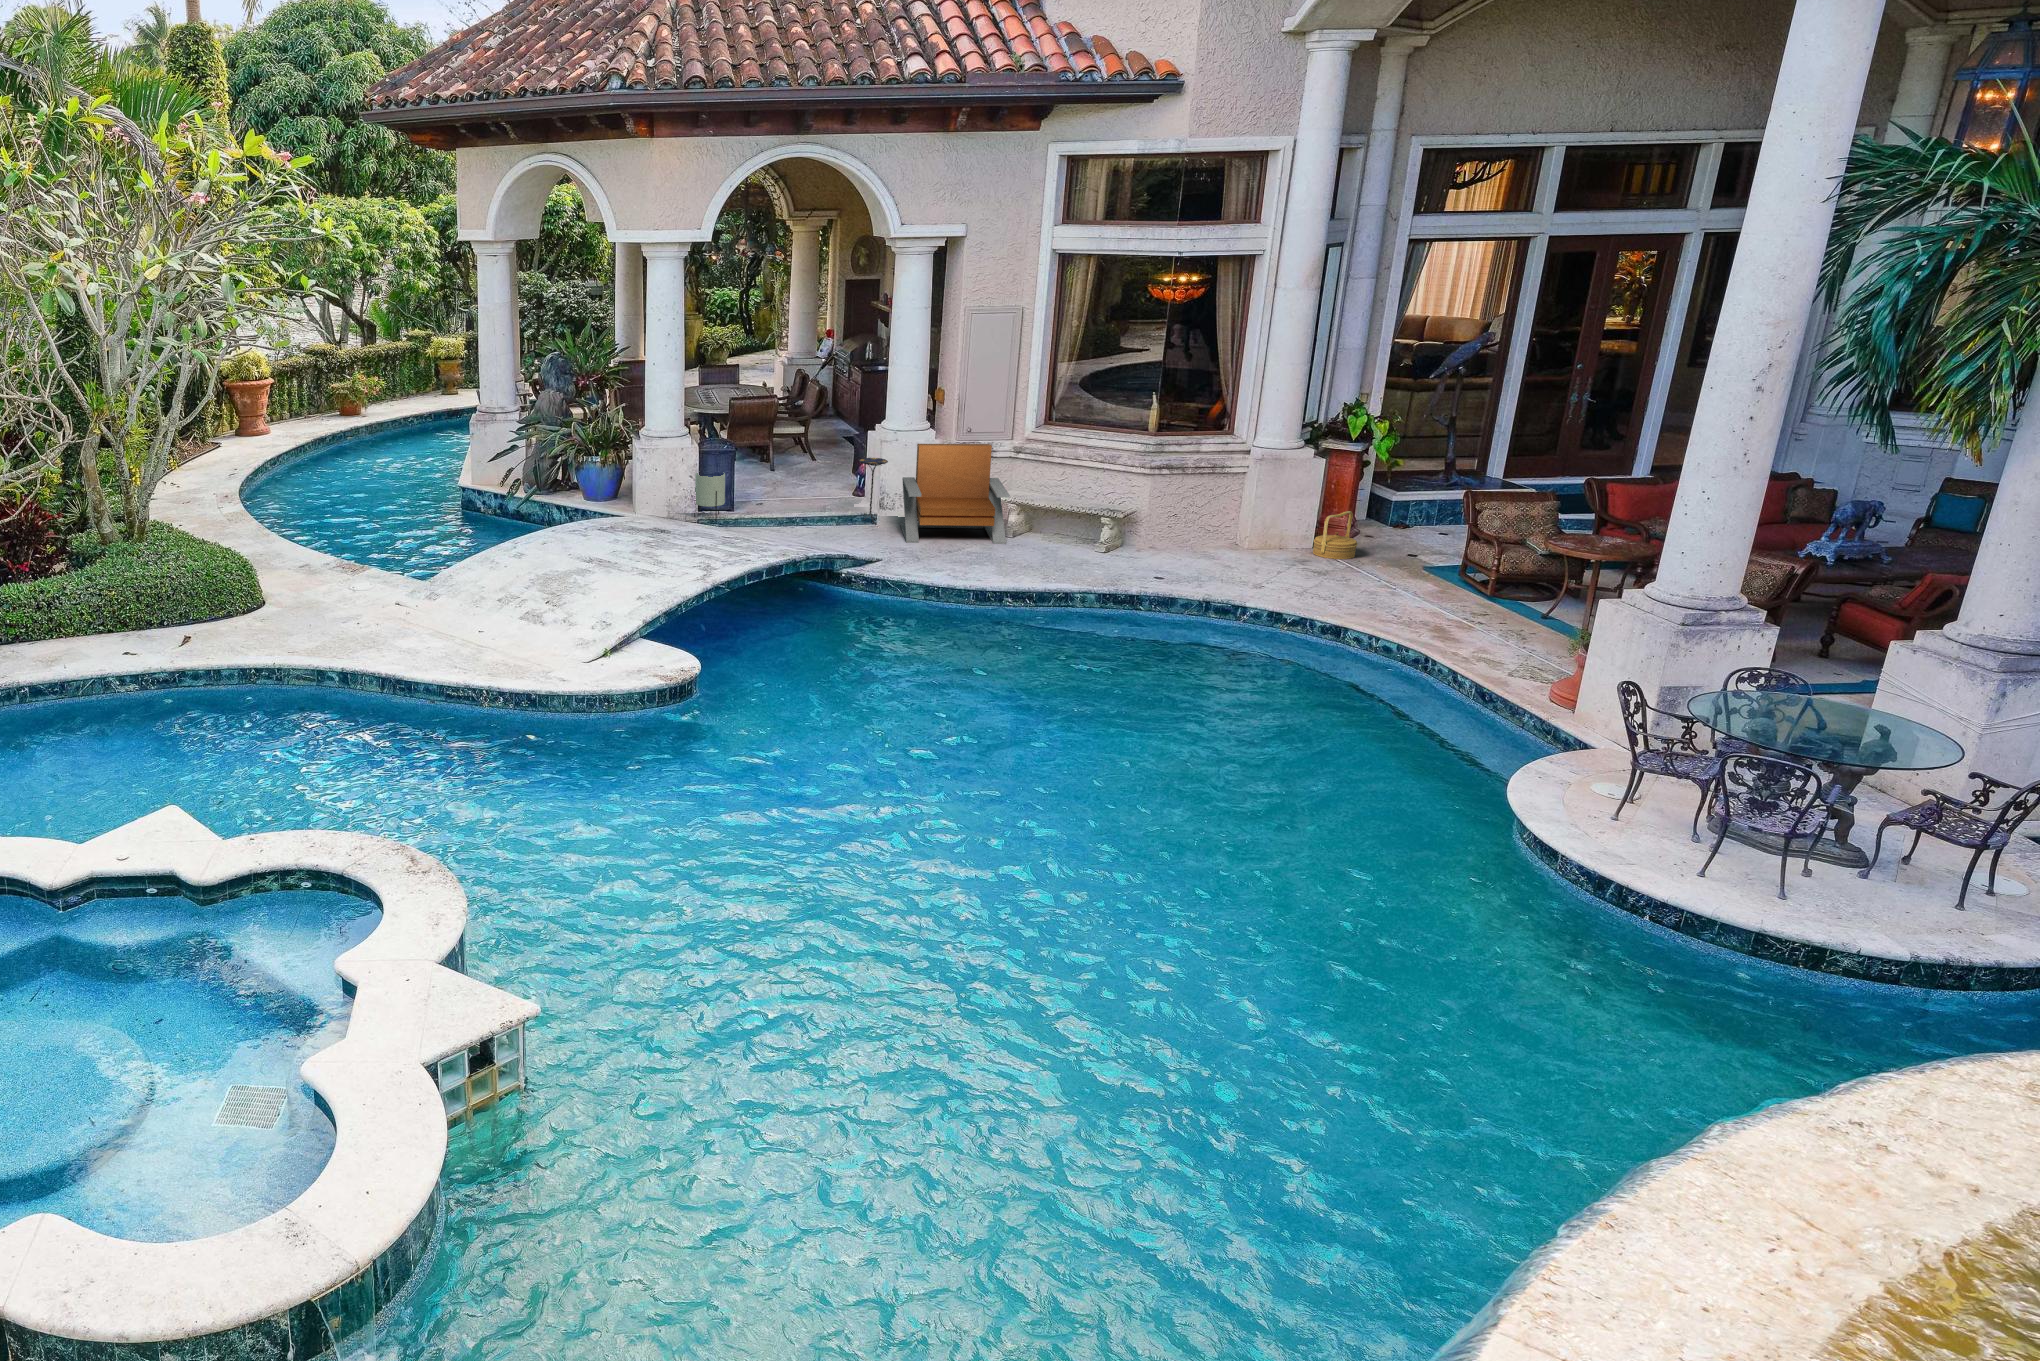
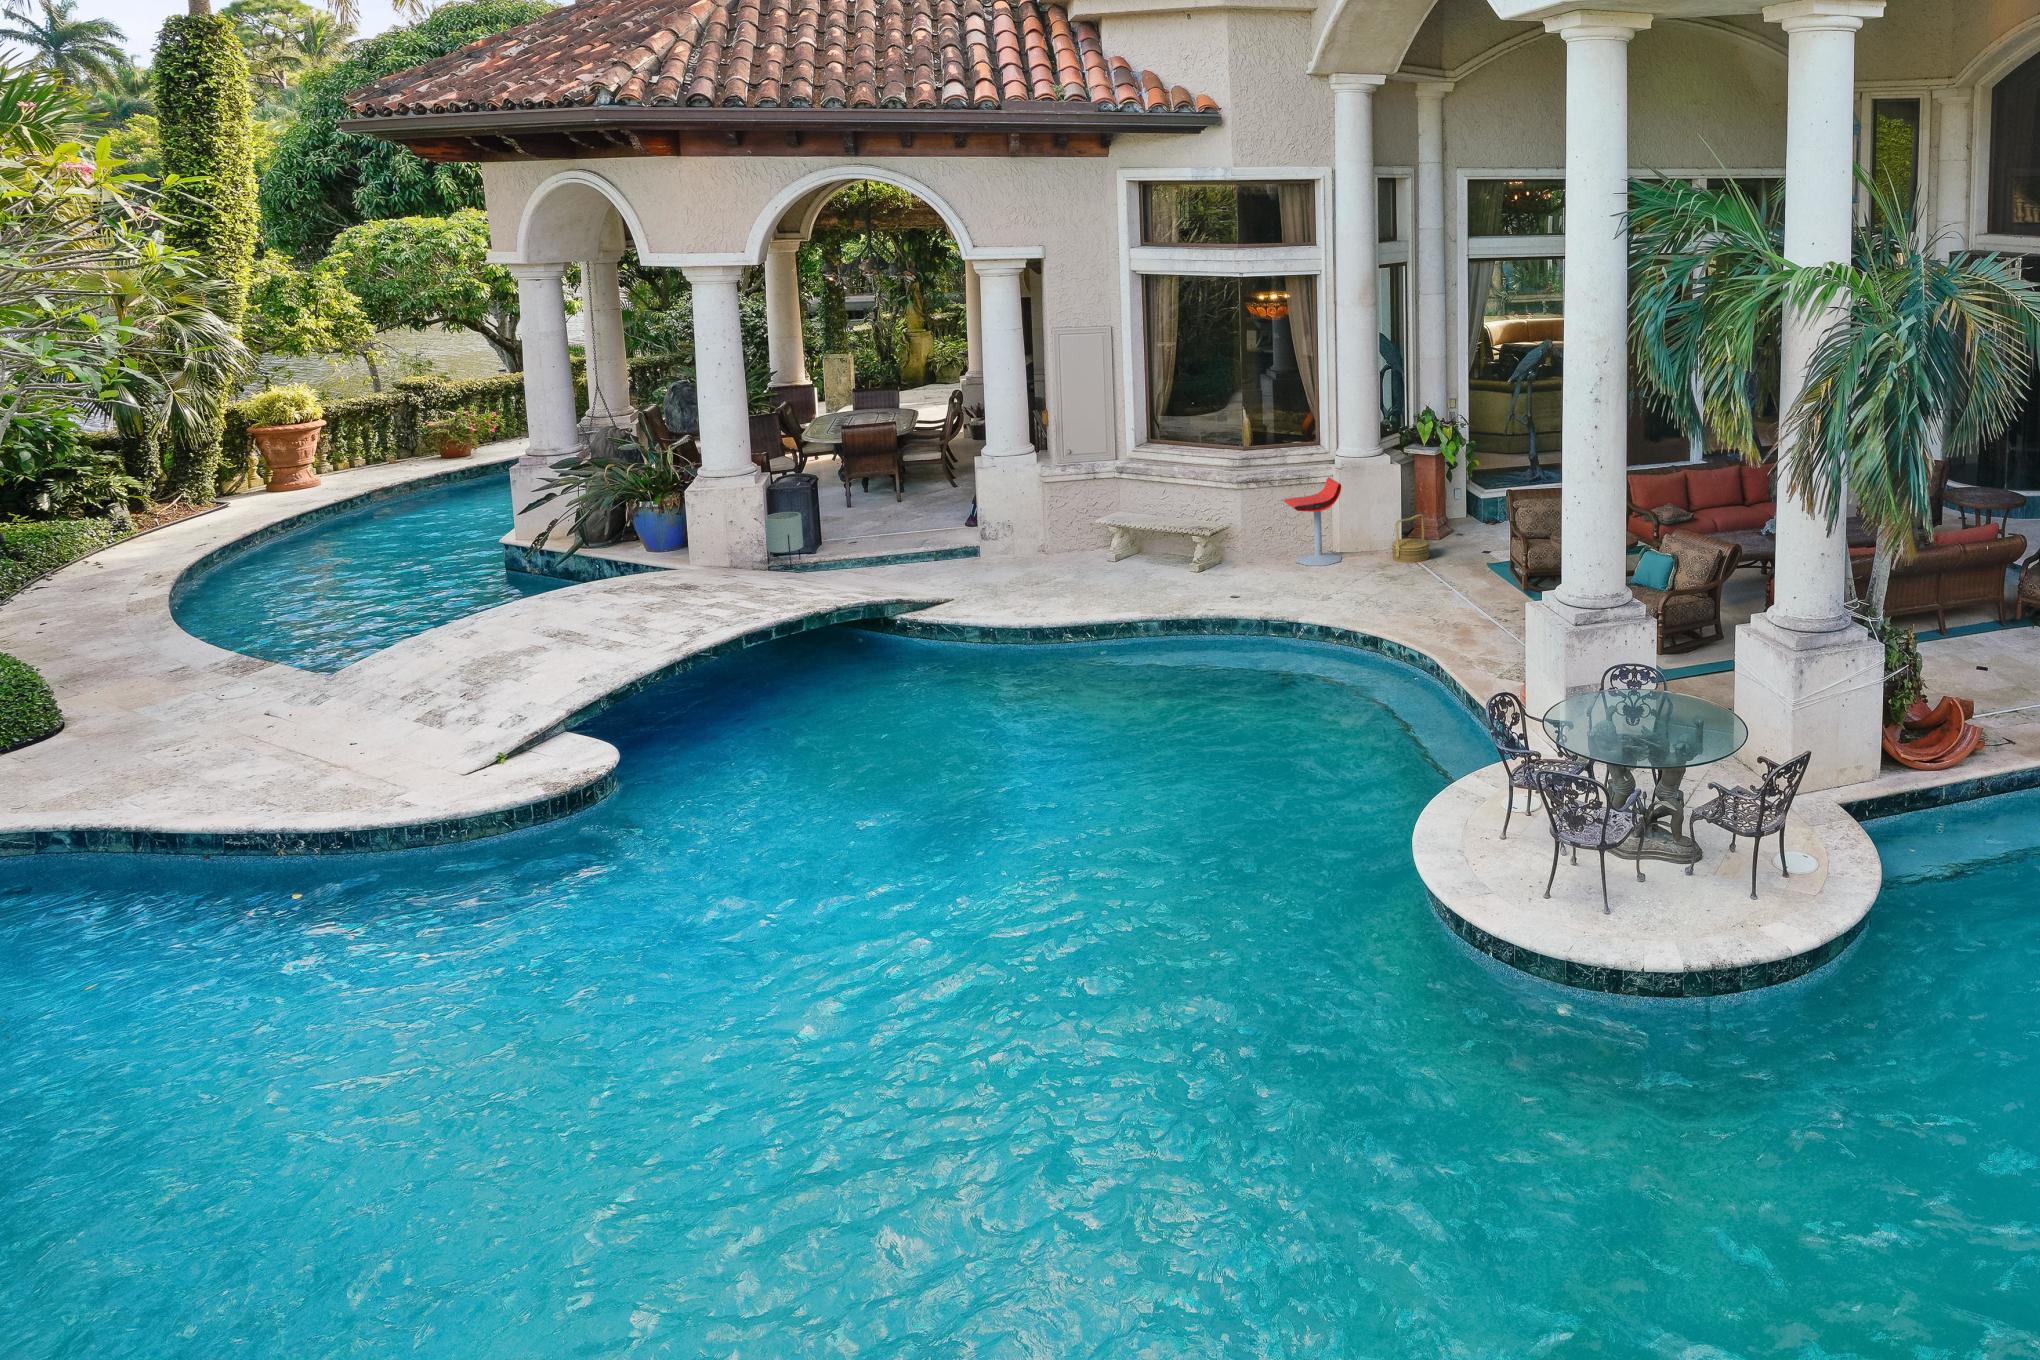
lounge chair: present [900,444,1010,544] -> none [986,467,1099,579]
side table: present [859,458,888,524] -> none [949,487,982,558]
stool: none [1202,468,1270,555] -> present [1284,477,1341,566]

